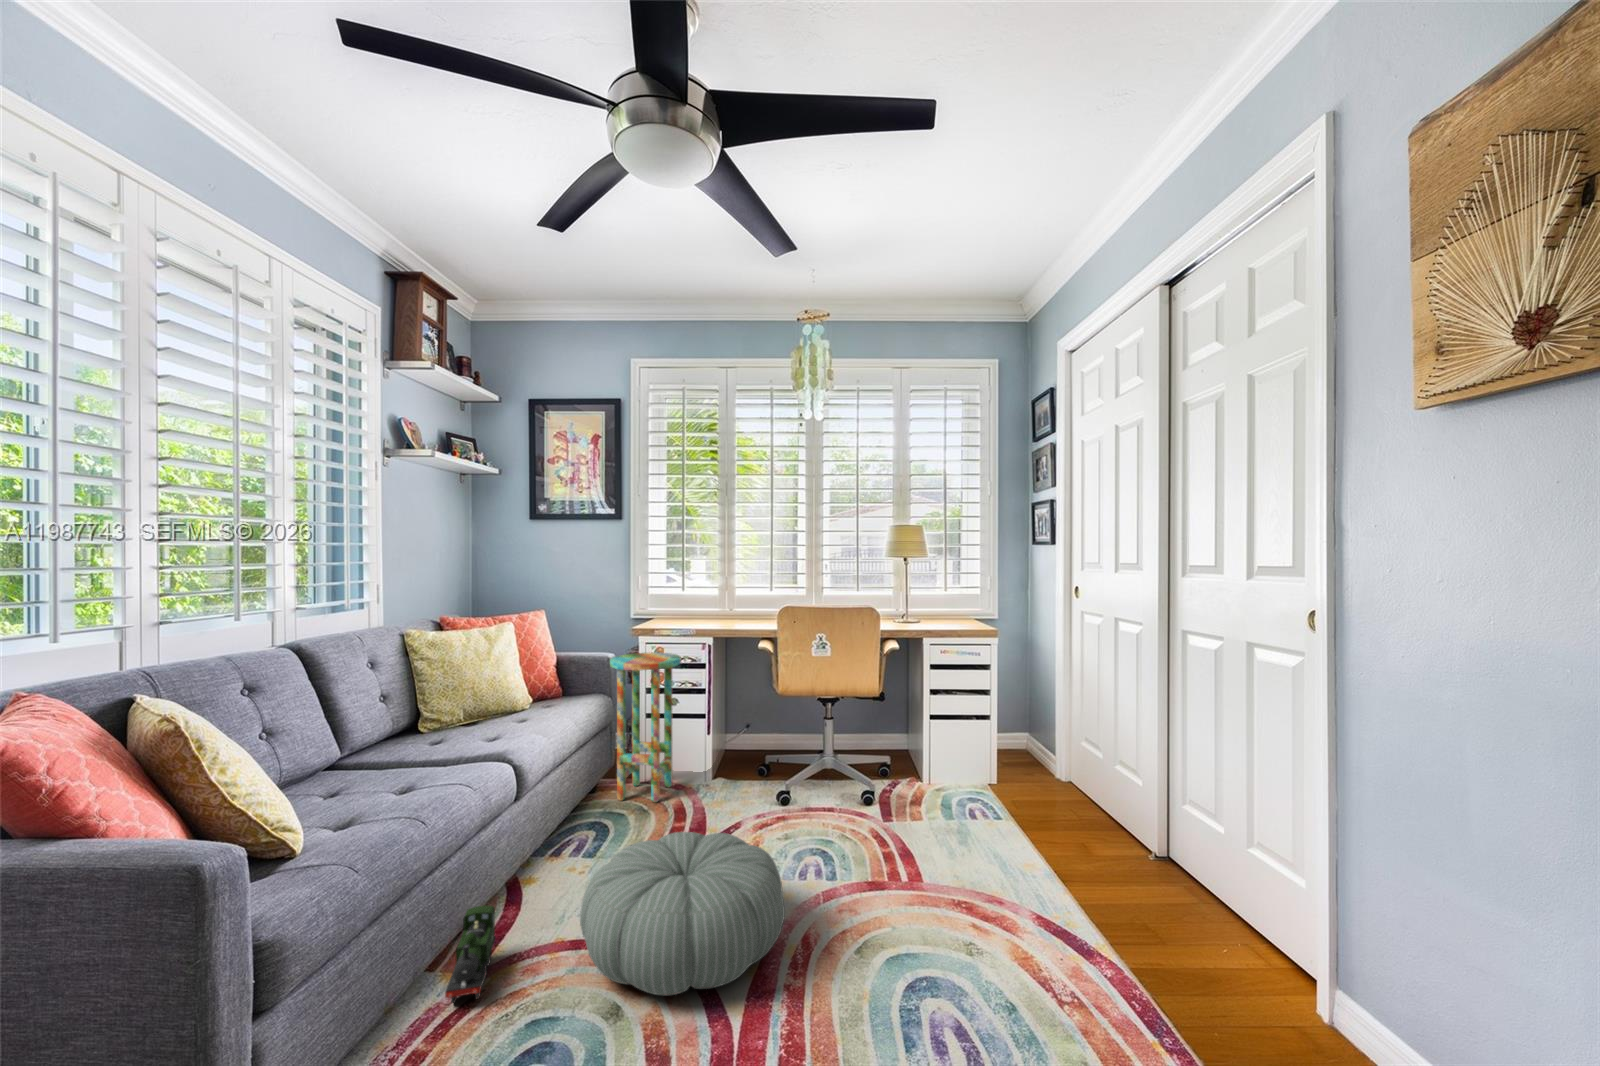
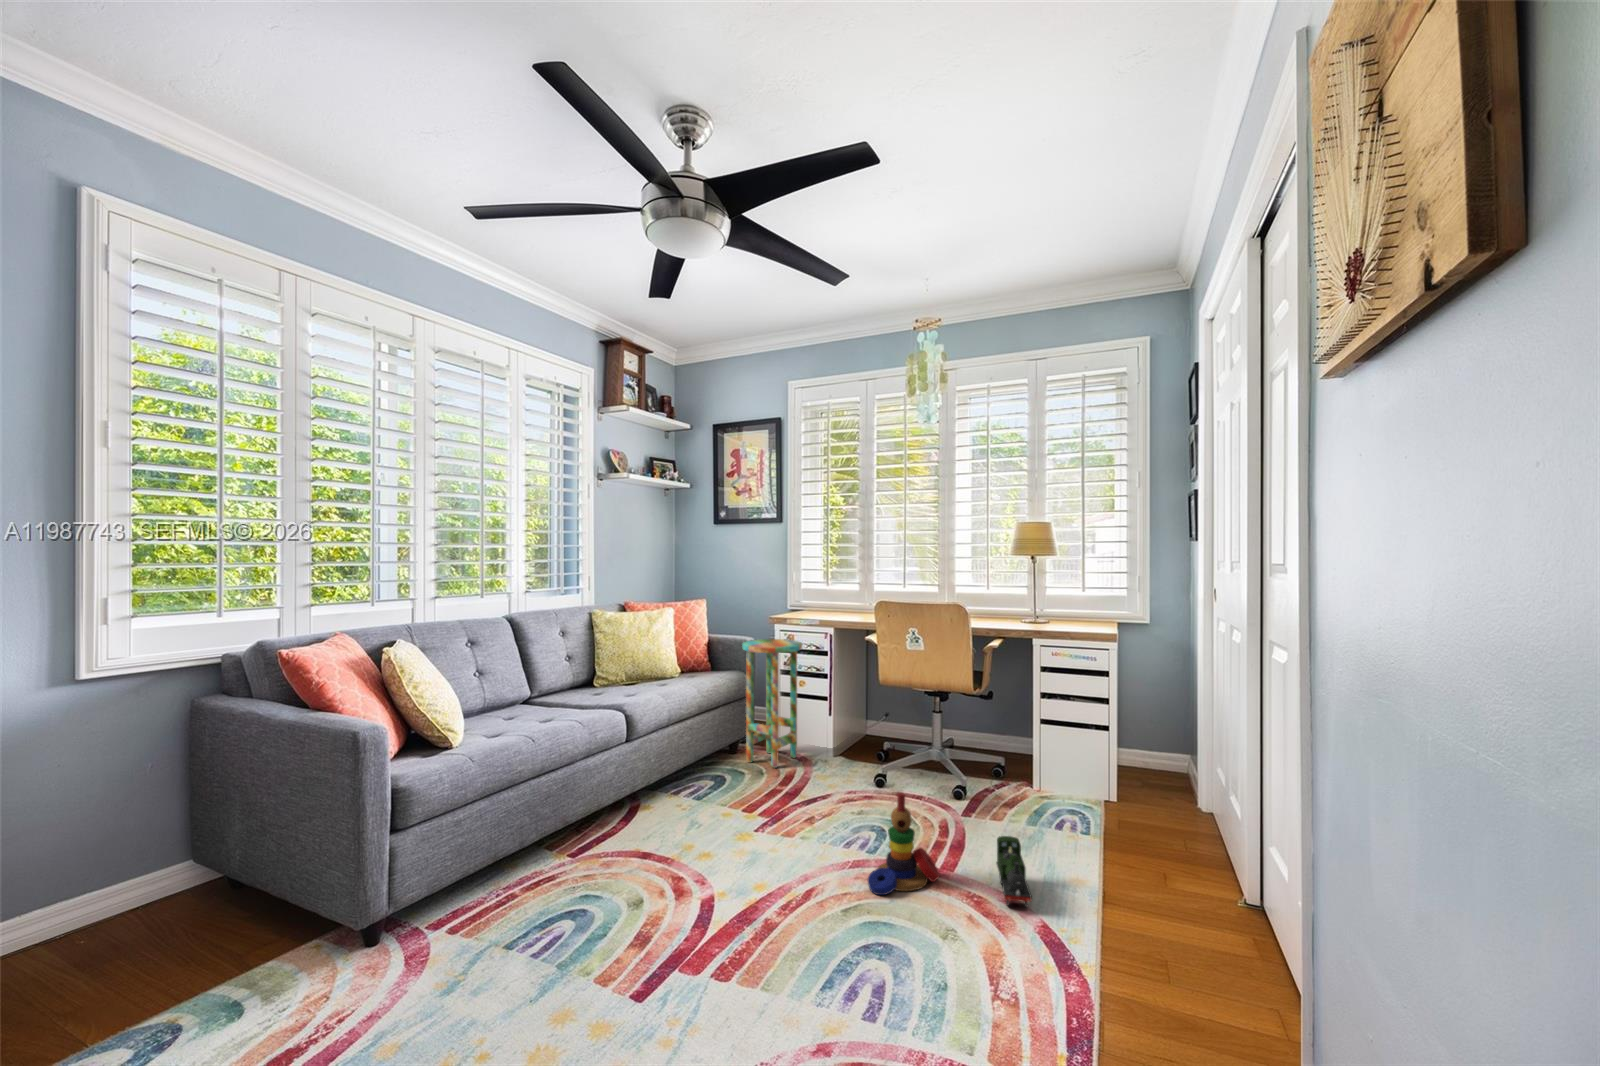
stacking toy: none [855,810,922,926] -> present [868,793,940,895]
pouf: present [580,832,785,996] -> none [632,784,800,906]
toy train: present [445,905,496,1003] -> present [996,836,1032,908]

